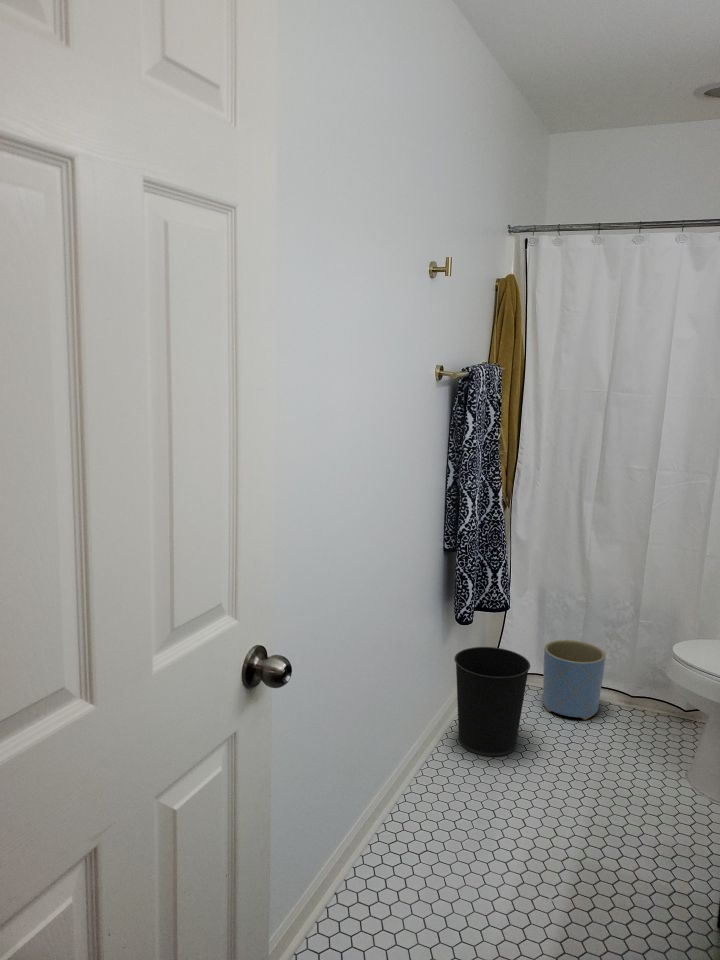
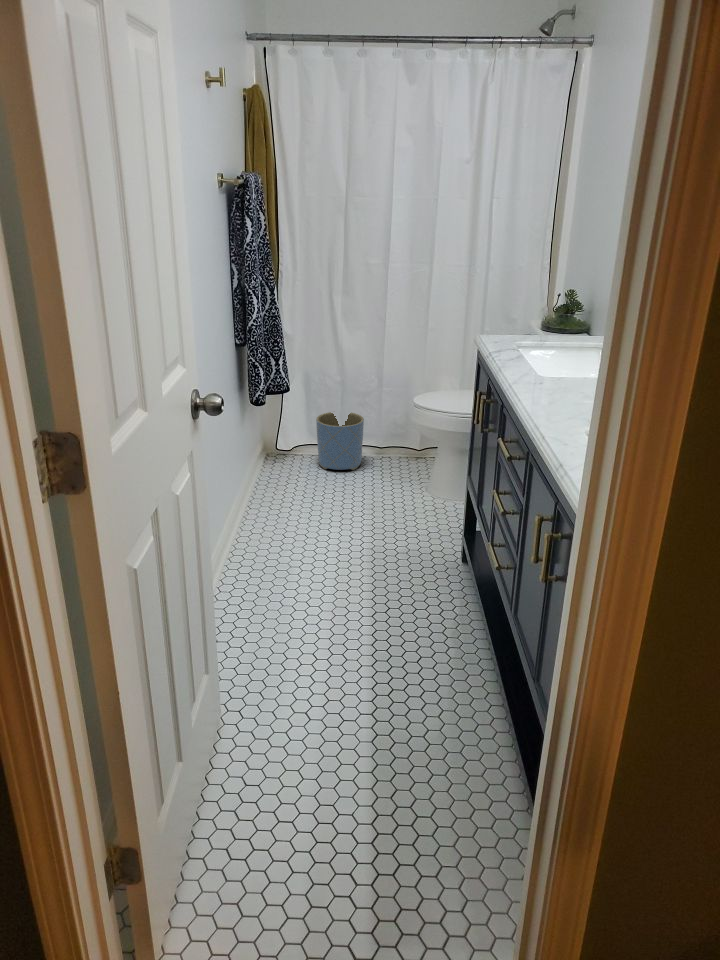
wastebasket: present [454,647,530,756] -> none [253,423,315,507]

